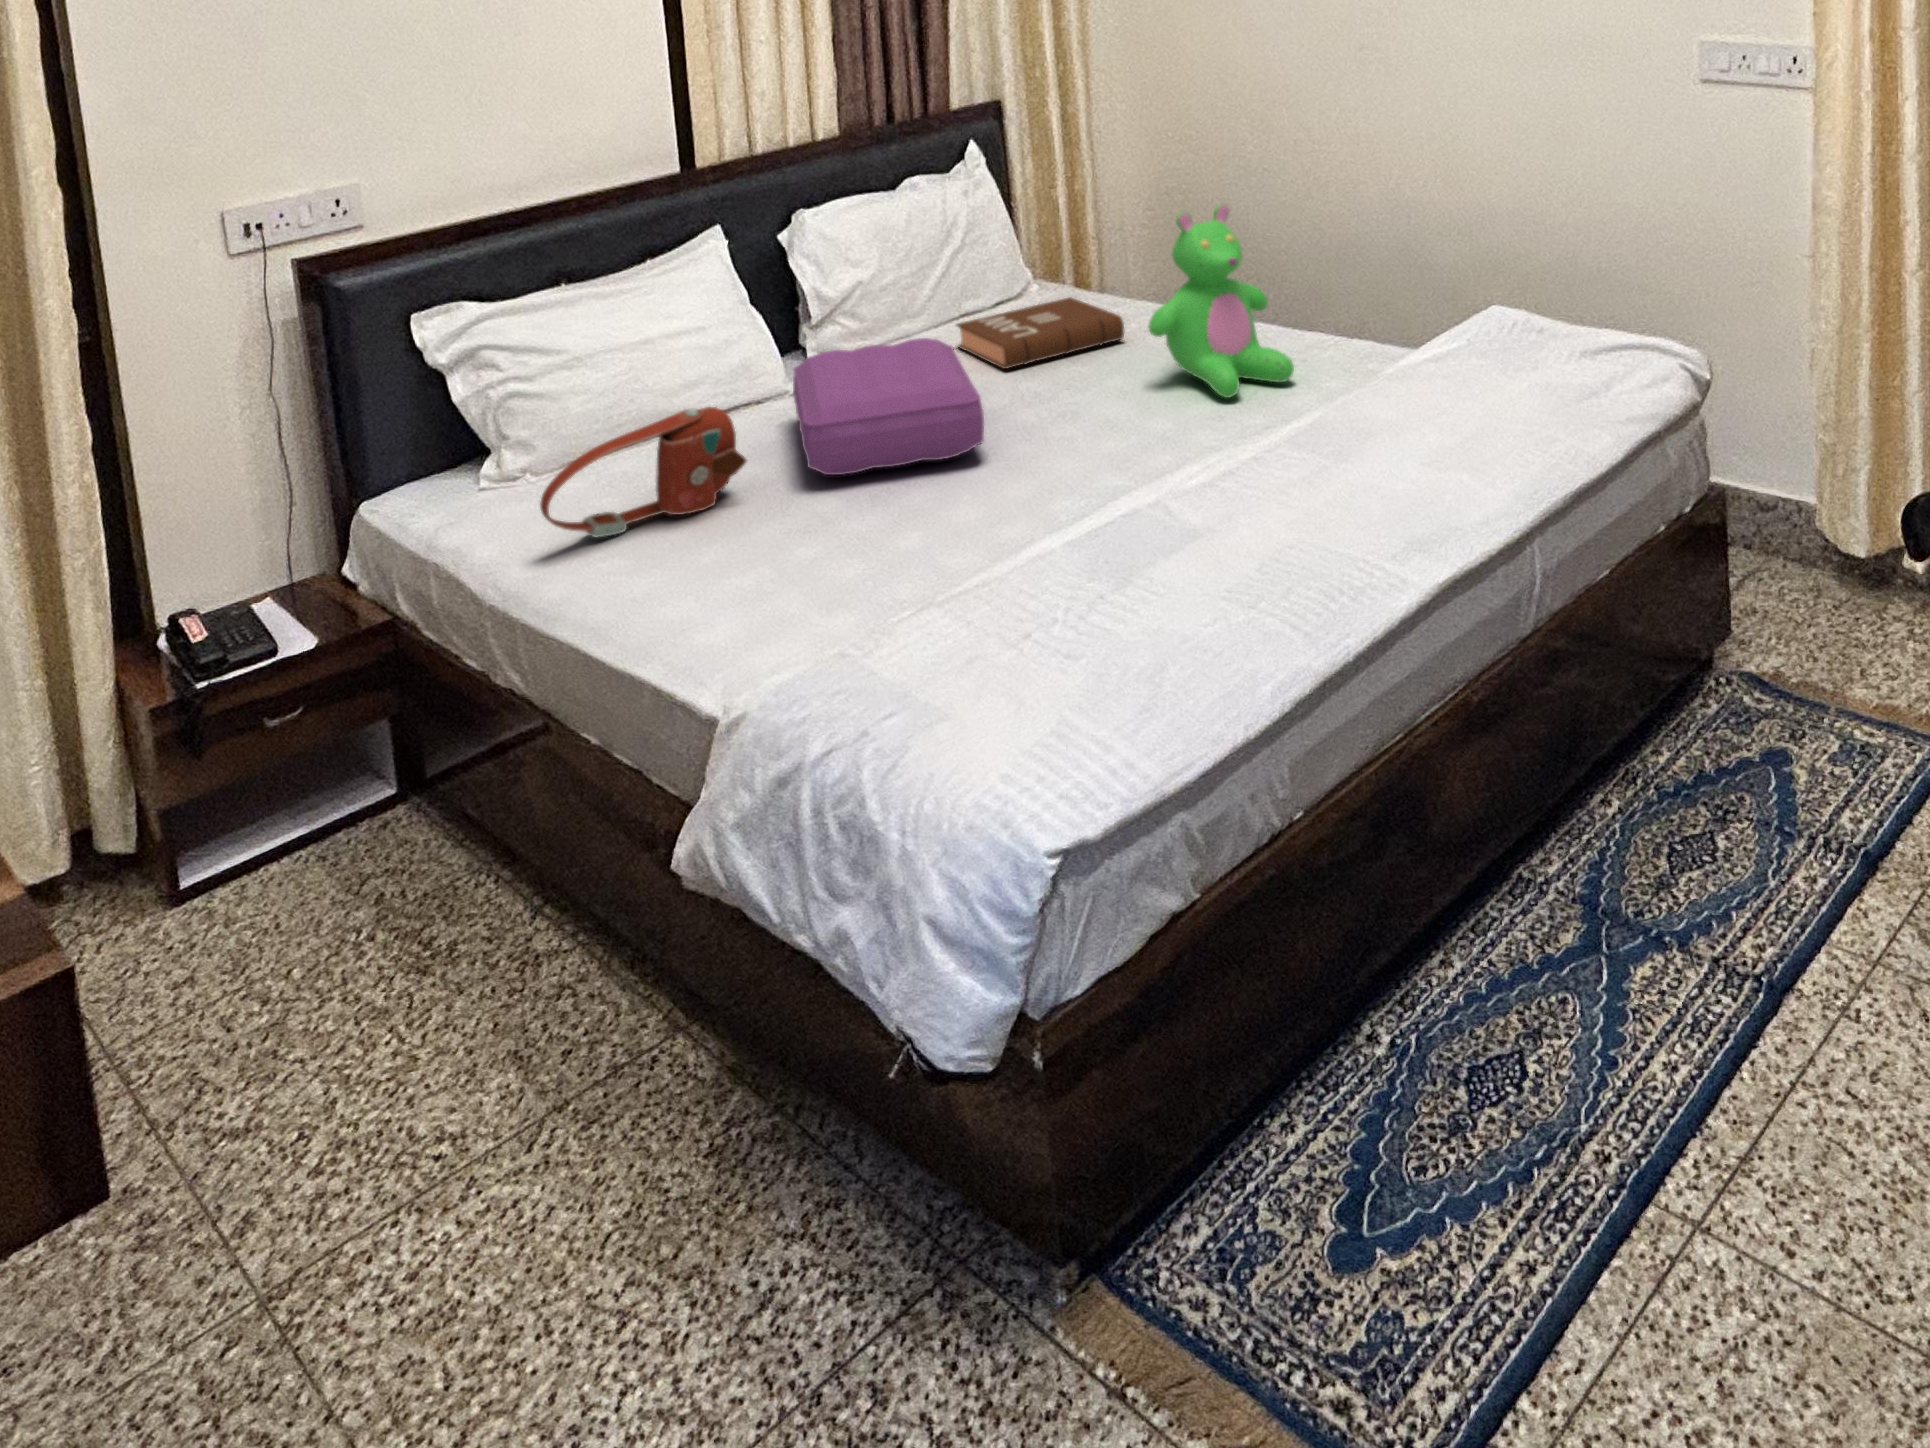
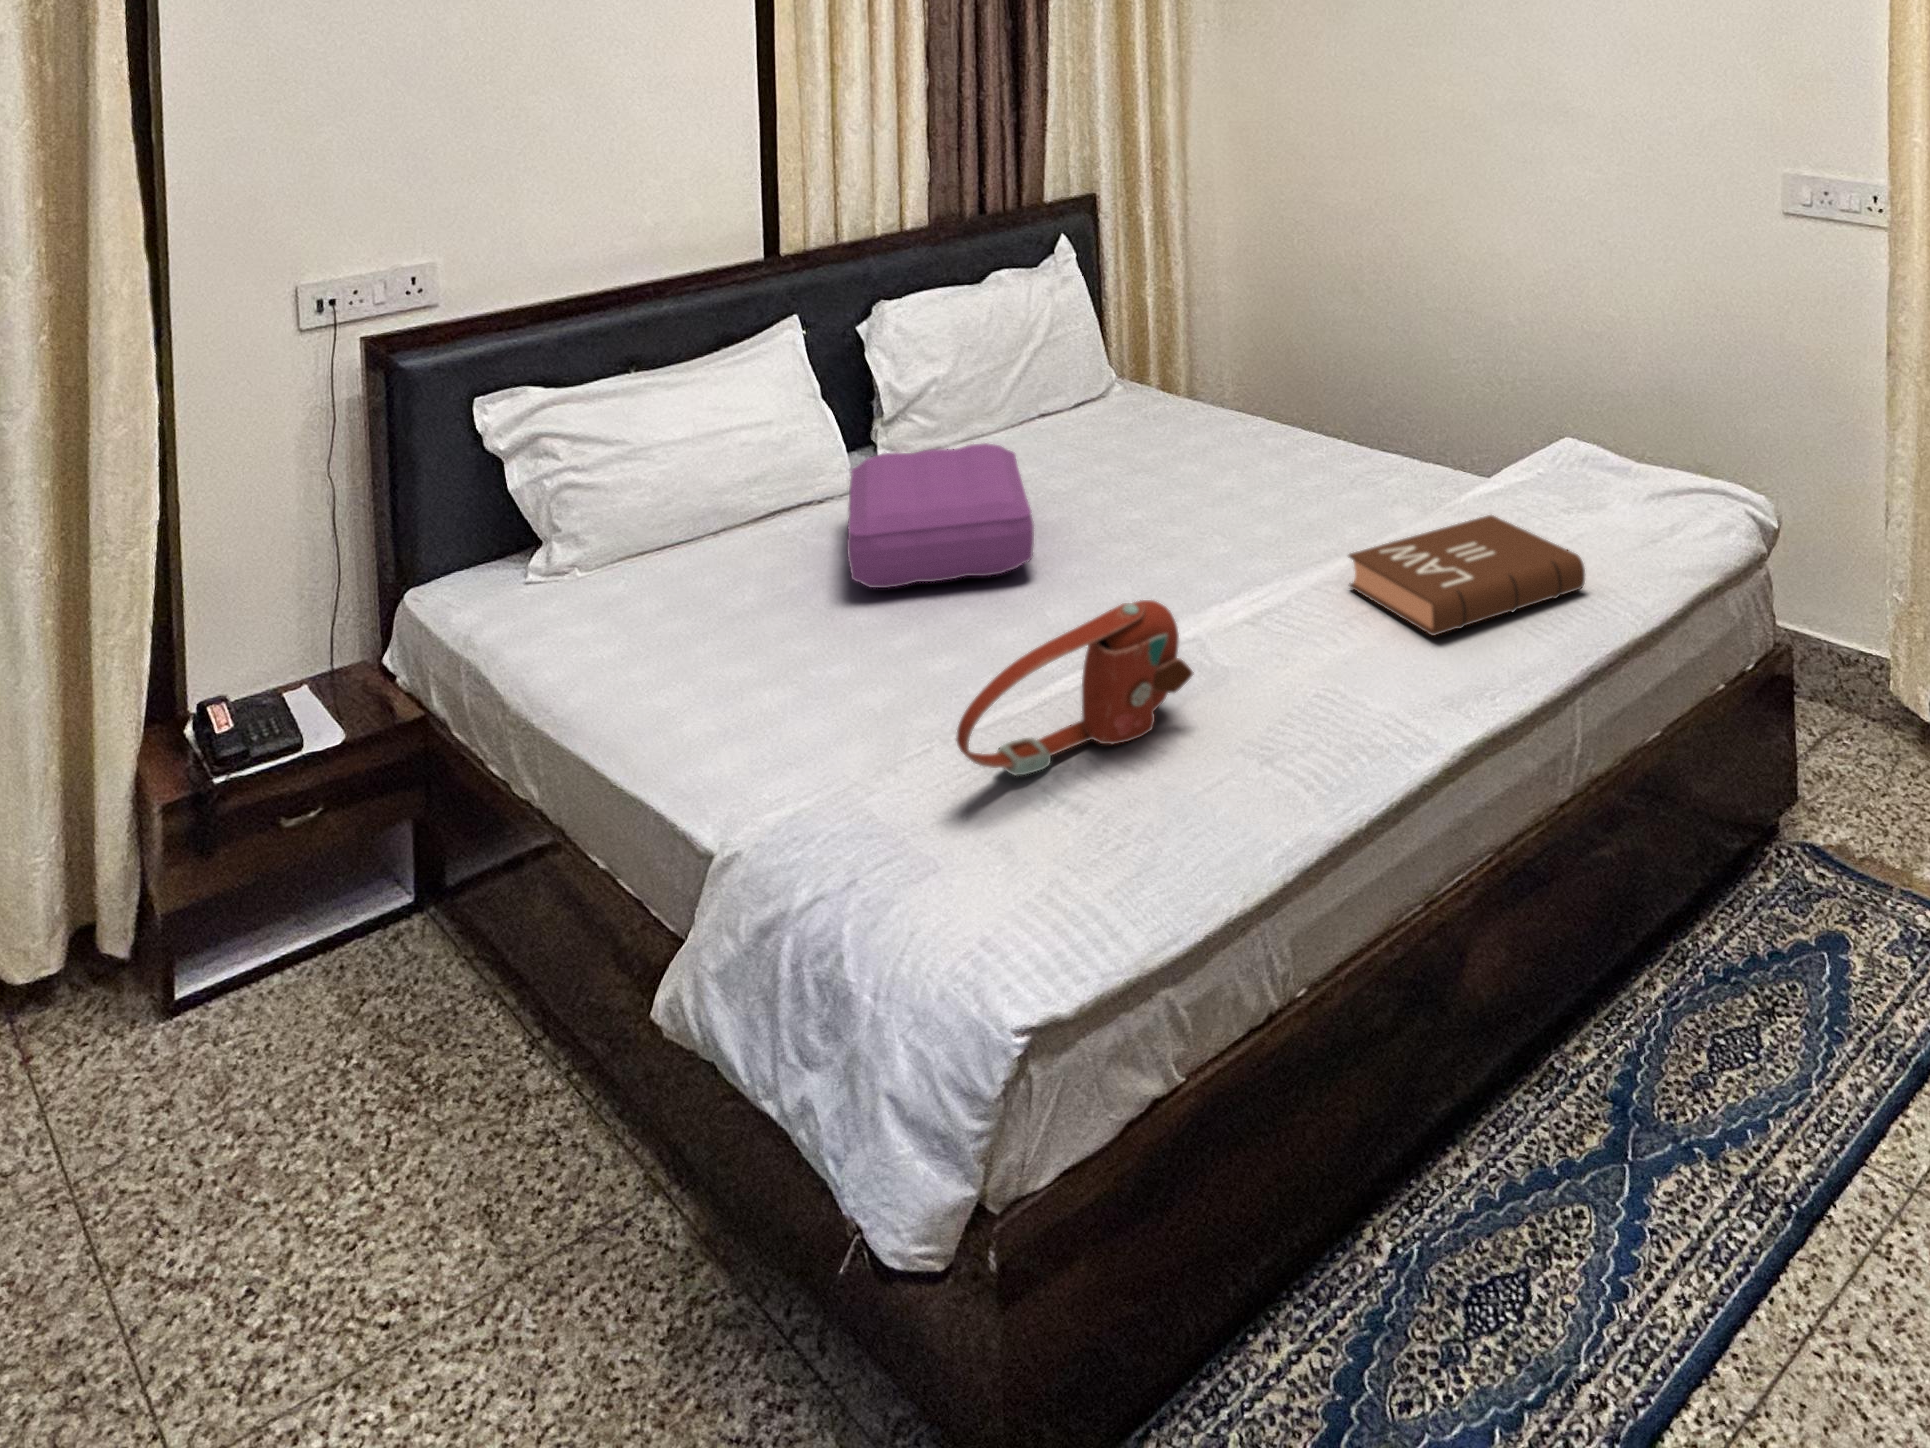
teddy bear: present [1149,203,1294,398] -> none [1214,316,1360,521]
book: present [957,297,1125,369] -> present [1349,515,1585,635]
handbag: present [540,407,747,537] -> present [956,600,1194,775]

